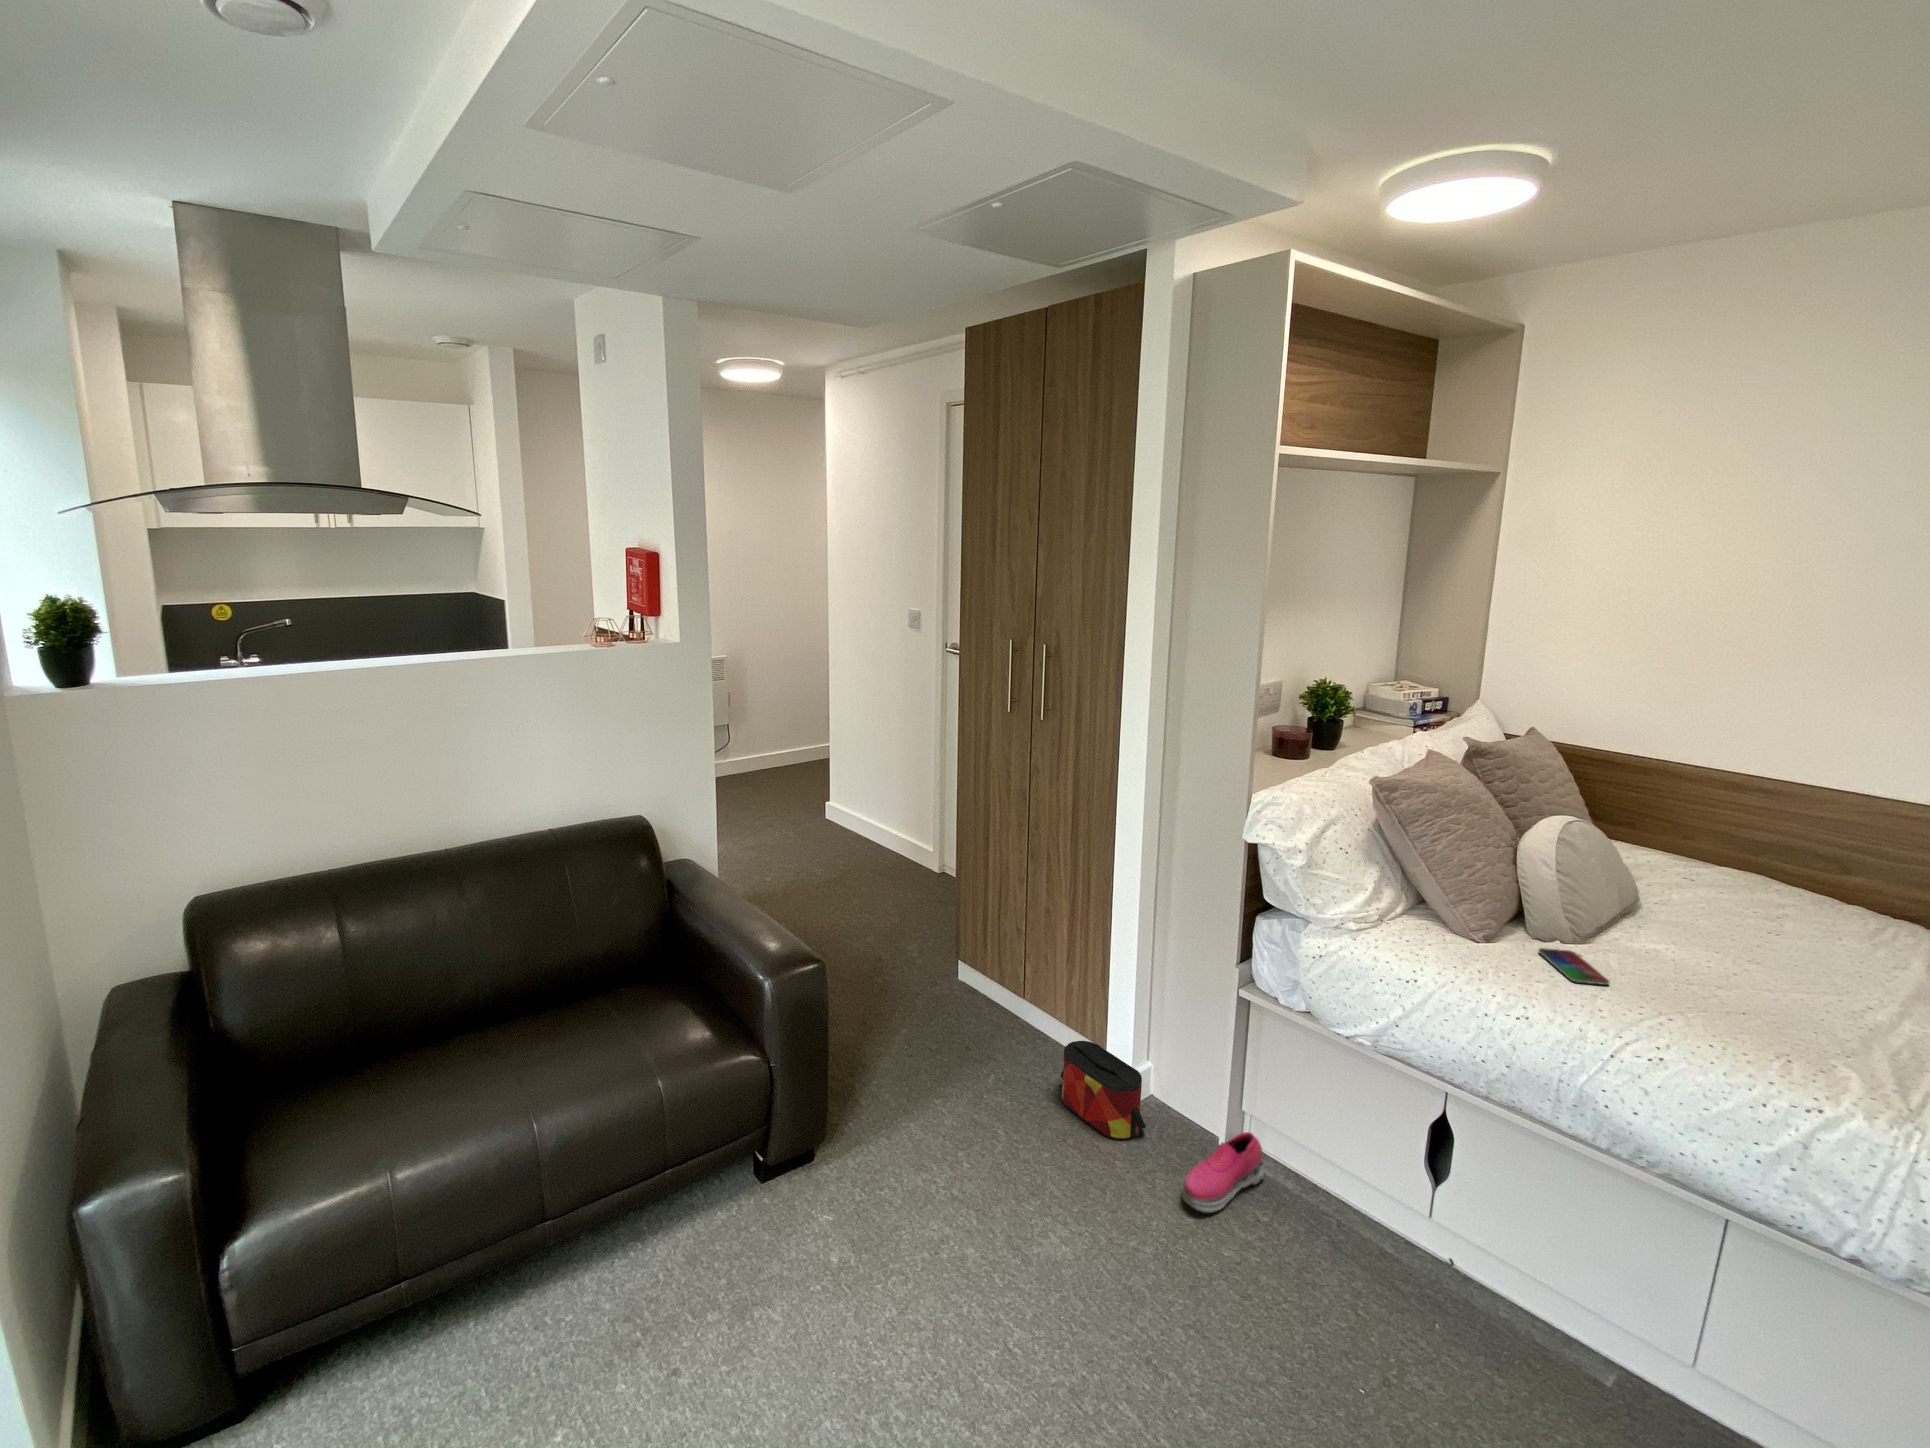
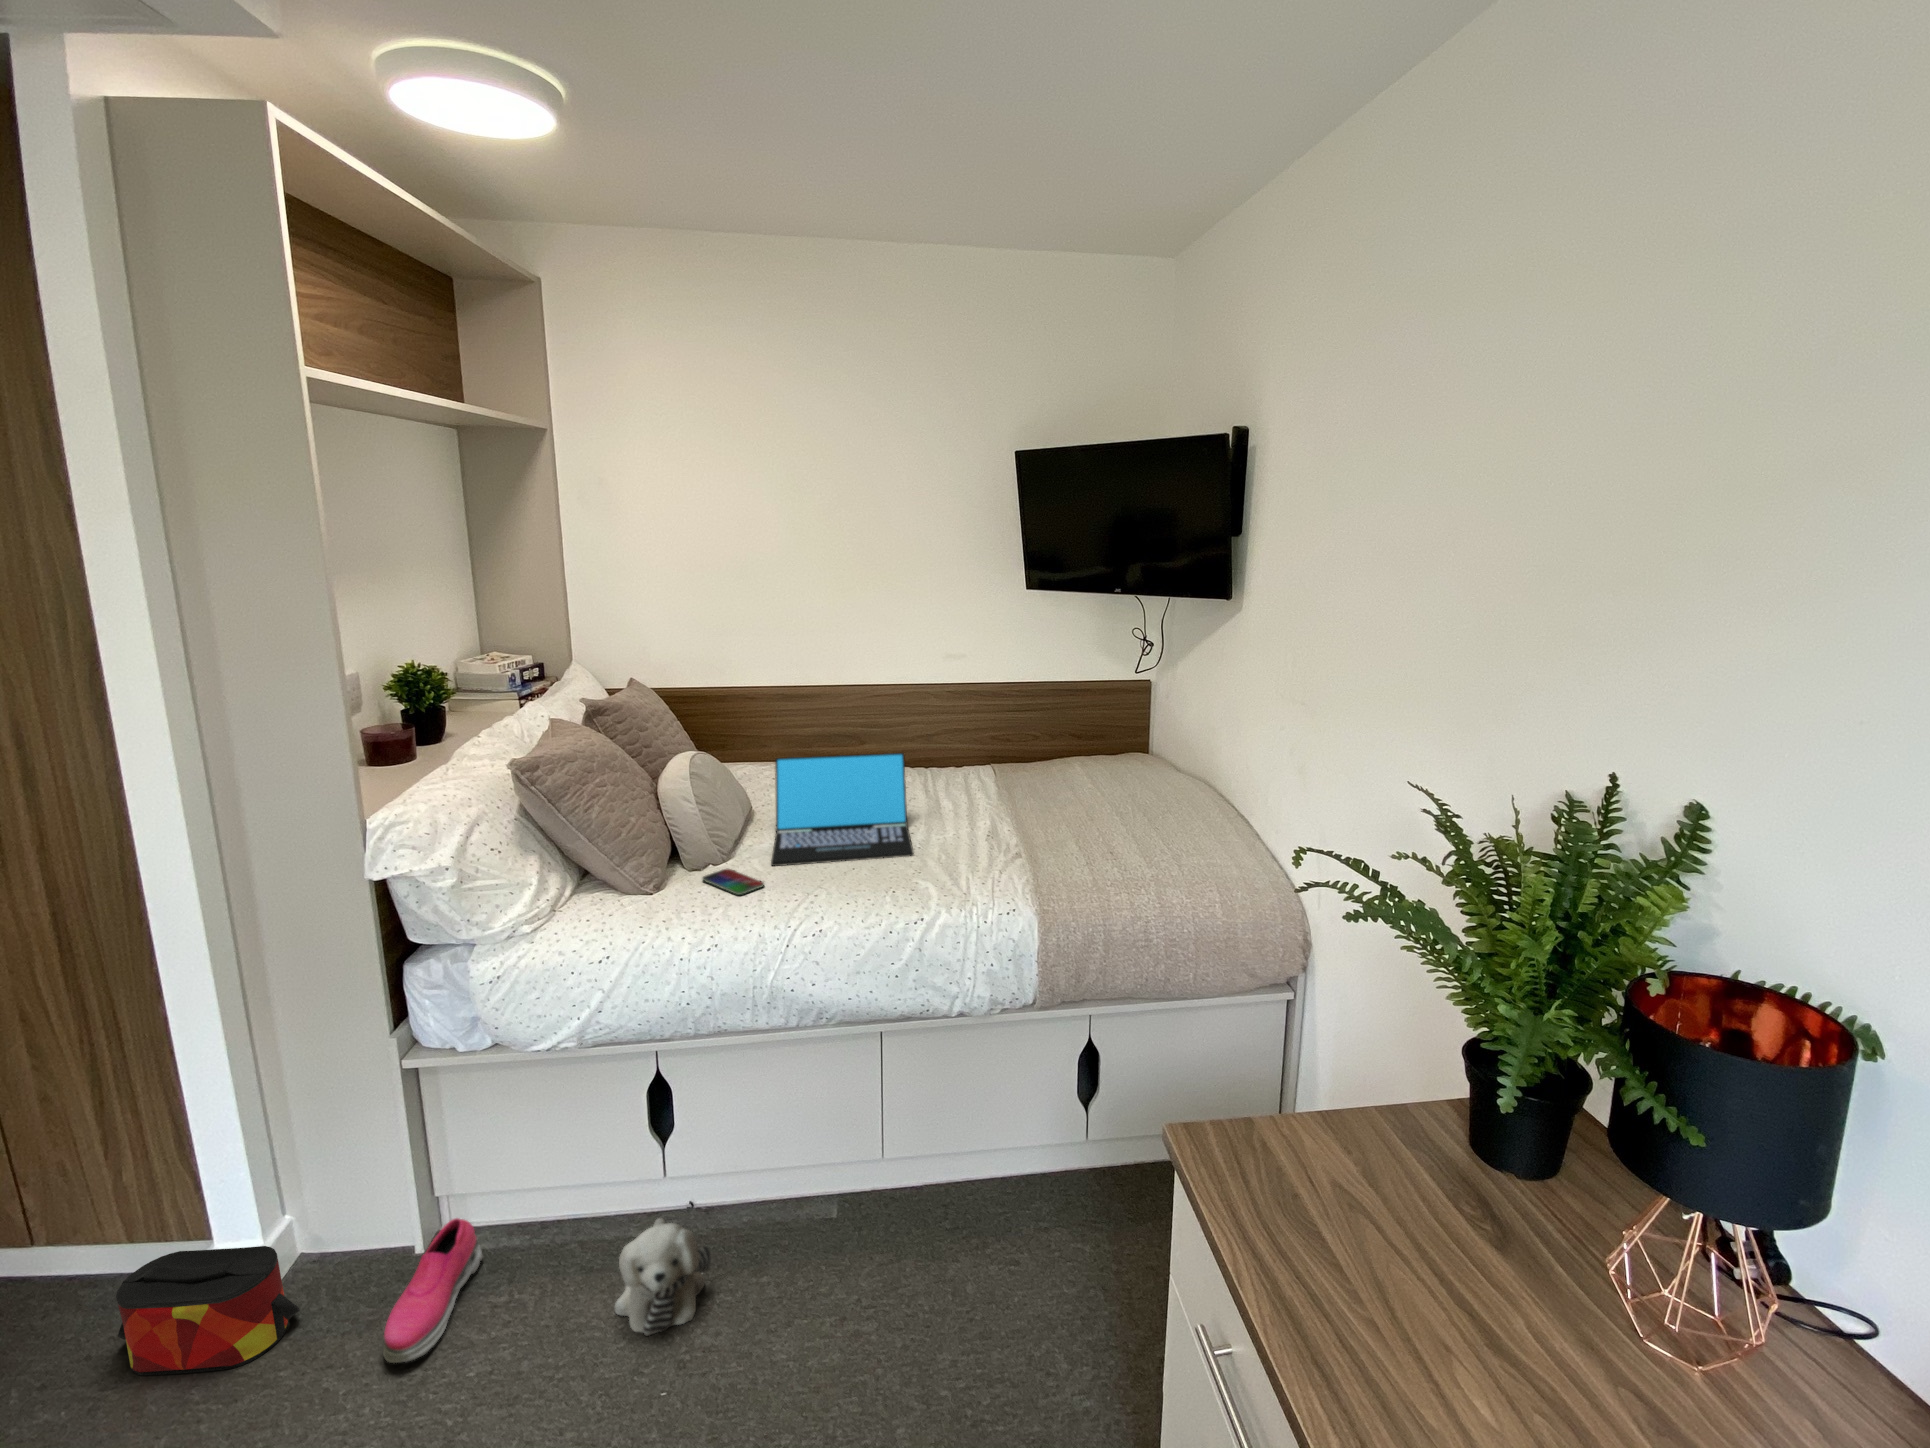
laptop: none [1630,854,1897,1041] -> present [771,753,914,866]
plush toy: none [1348,1242,1448,1356] -> present [615,1218,711,1336]

